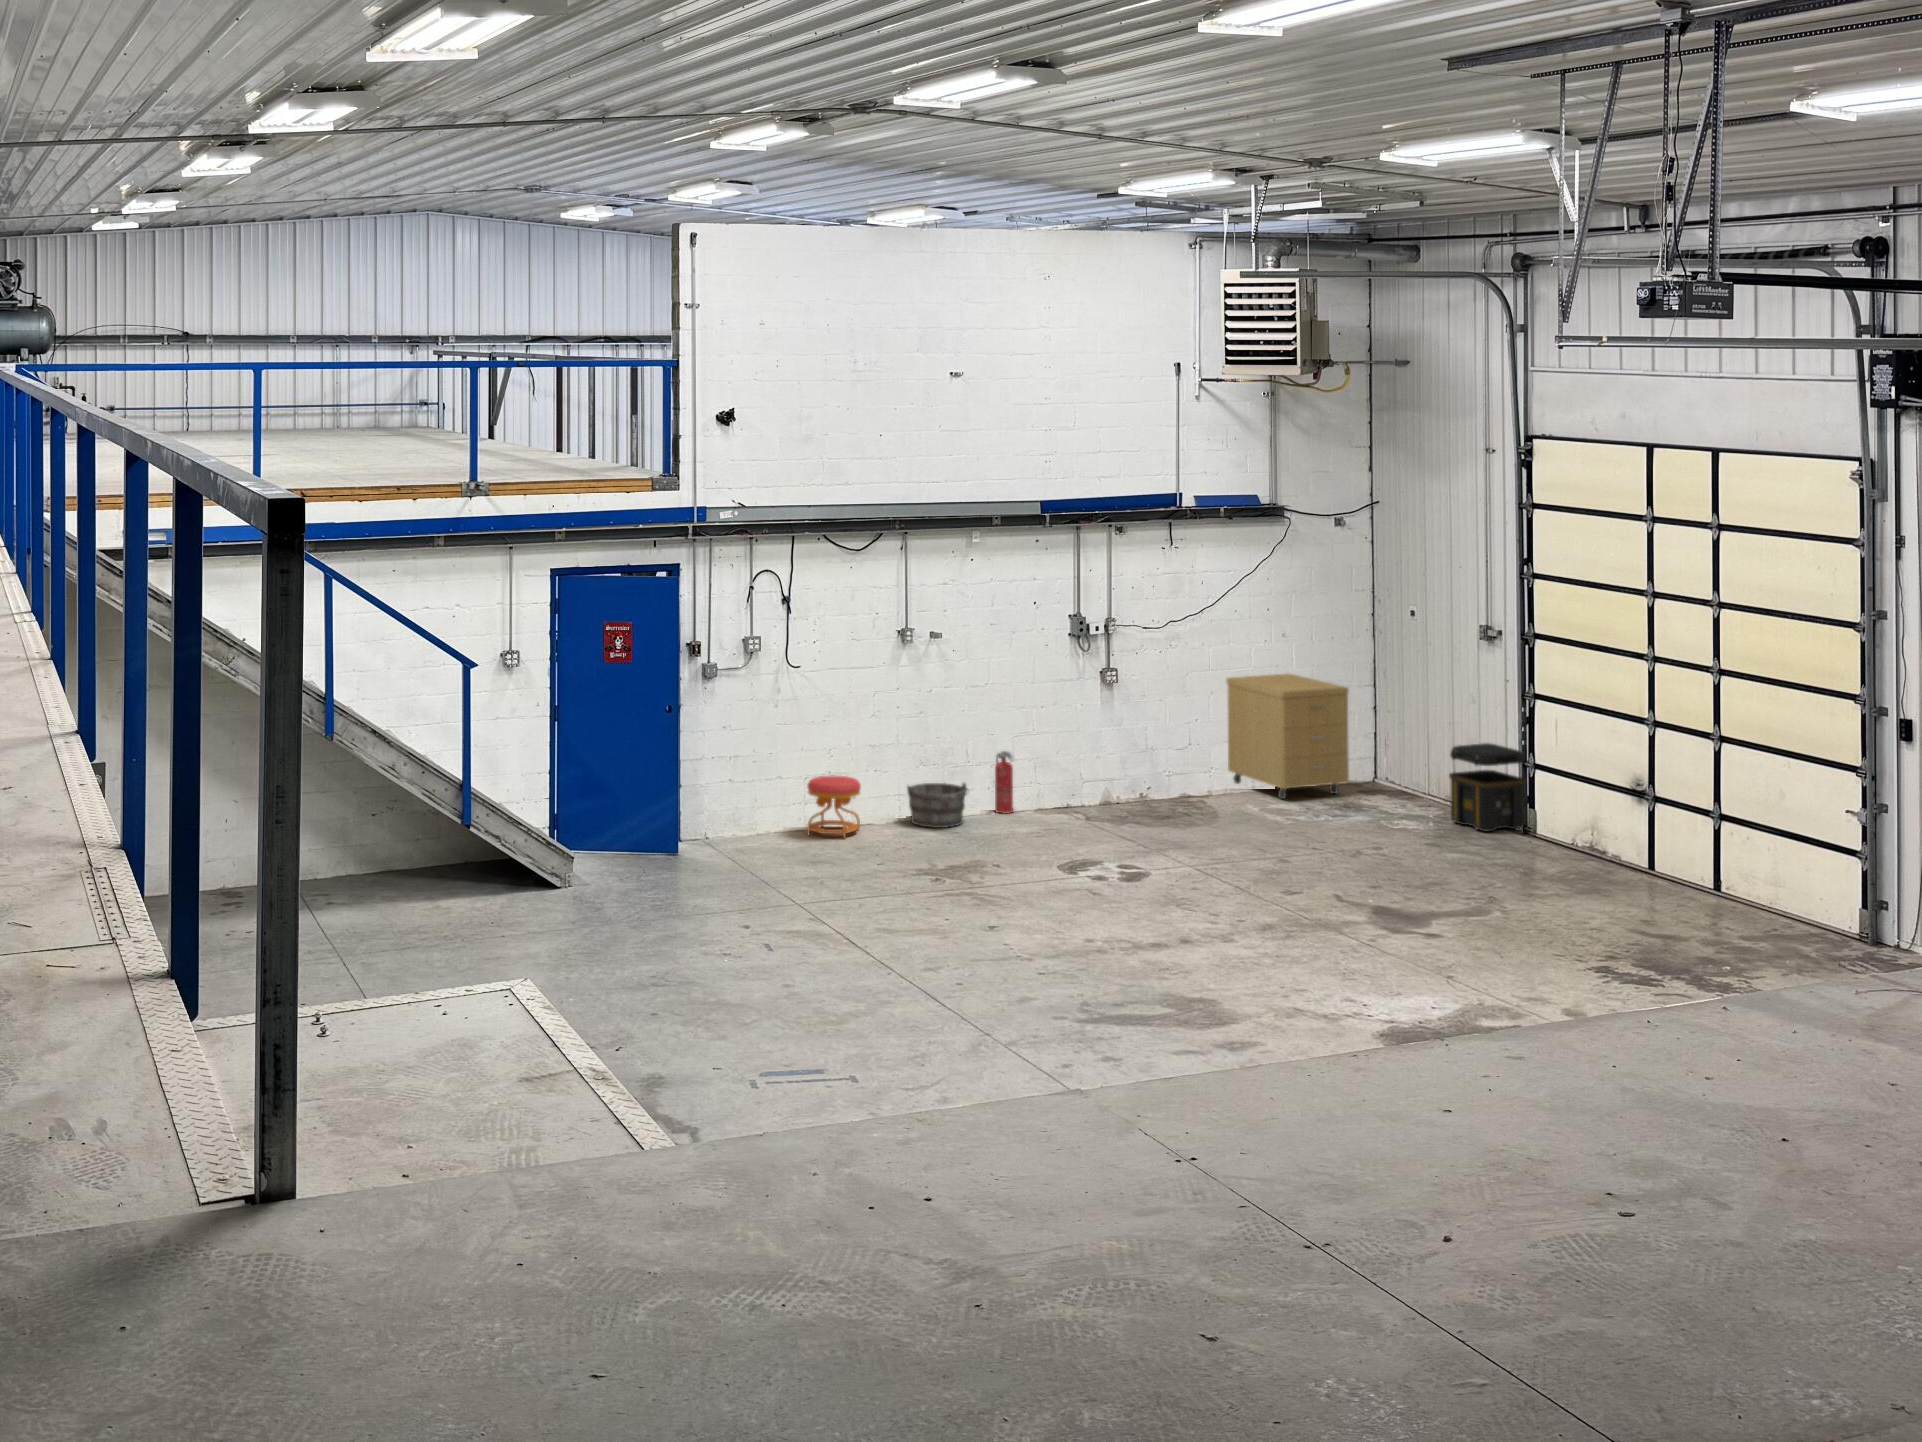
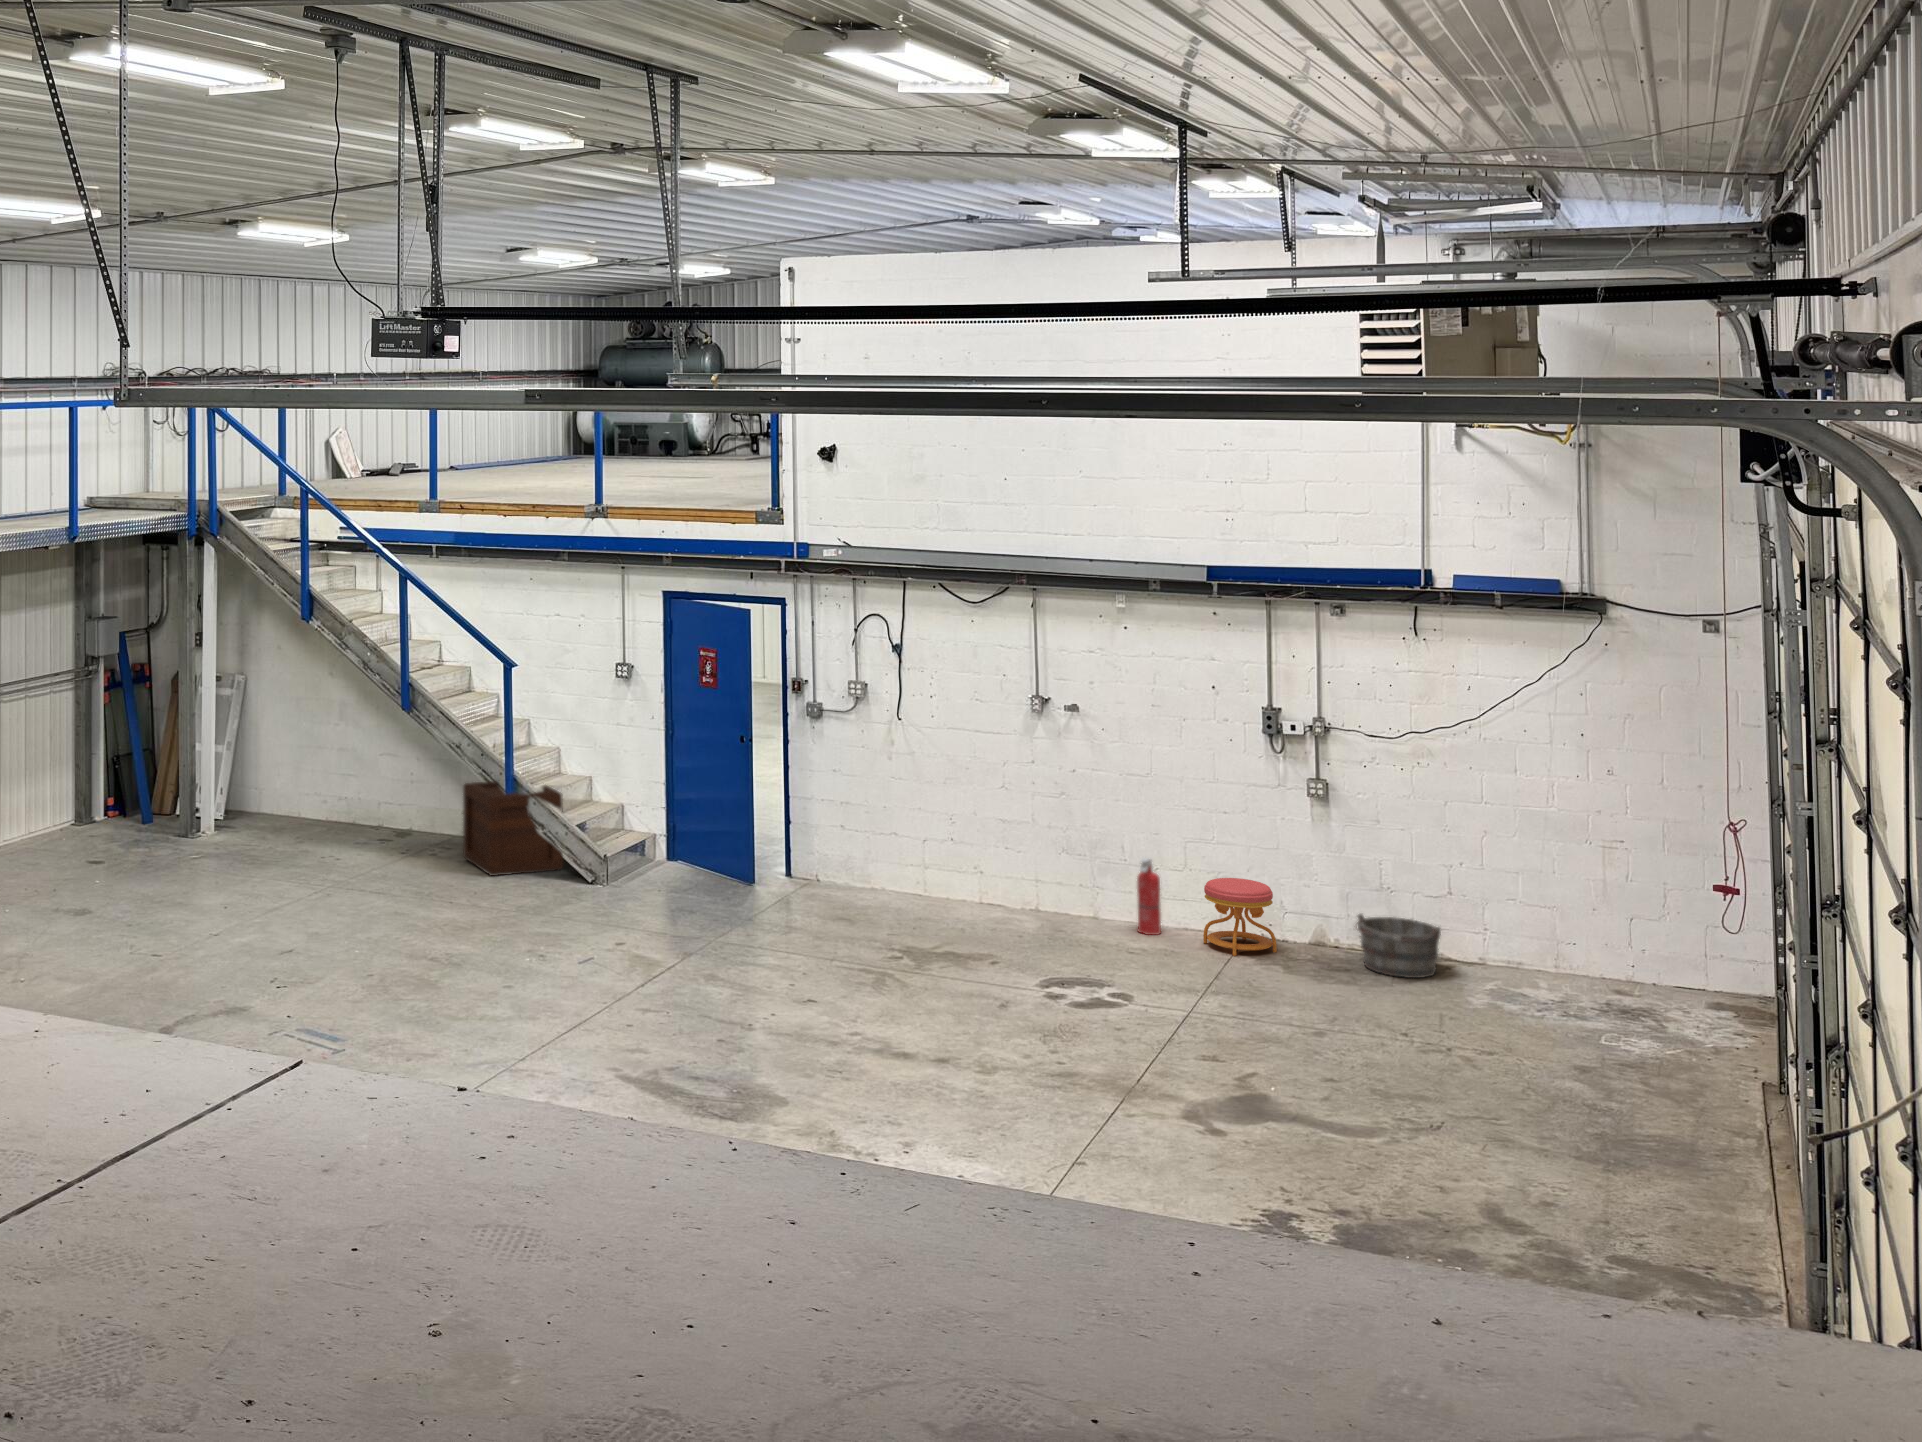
storage cabinet: present [1226,674,1349,799] -> none [1516,826,1647,1018]
toolbox: present [1449,743,1526,832] -> none [1670,972,1775,1121]
stool: present [807,775,861,838] -> present [1203,878,1277,956]
bucket: present [907,783,968,828] -> present [1356,914,1441,978]
wooden crate: none [382,789,496,897] -> present [463,781,563,876]

